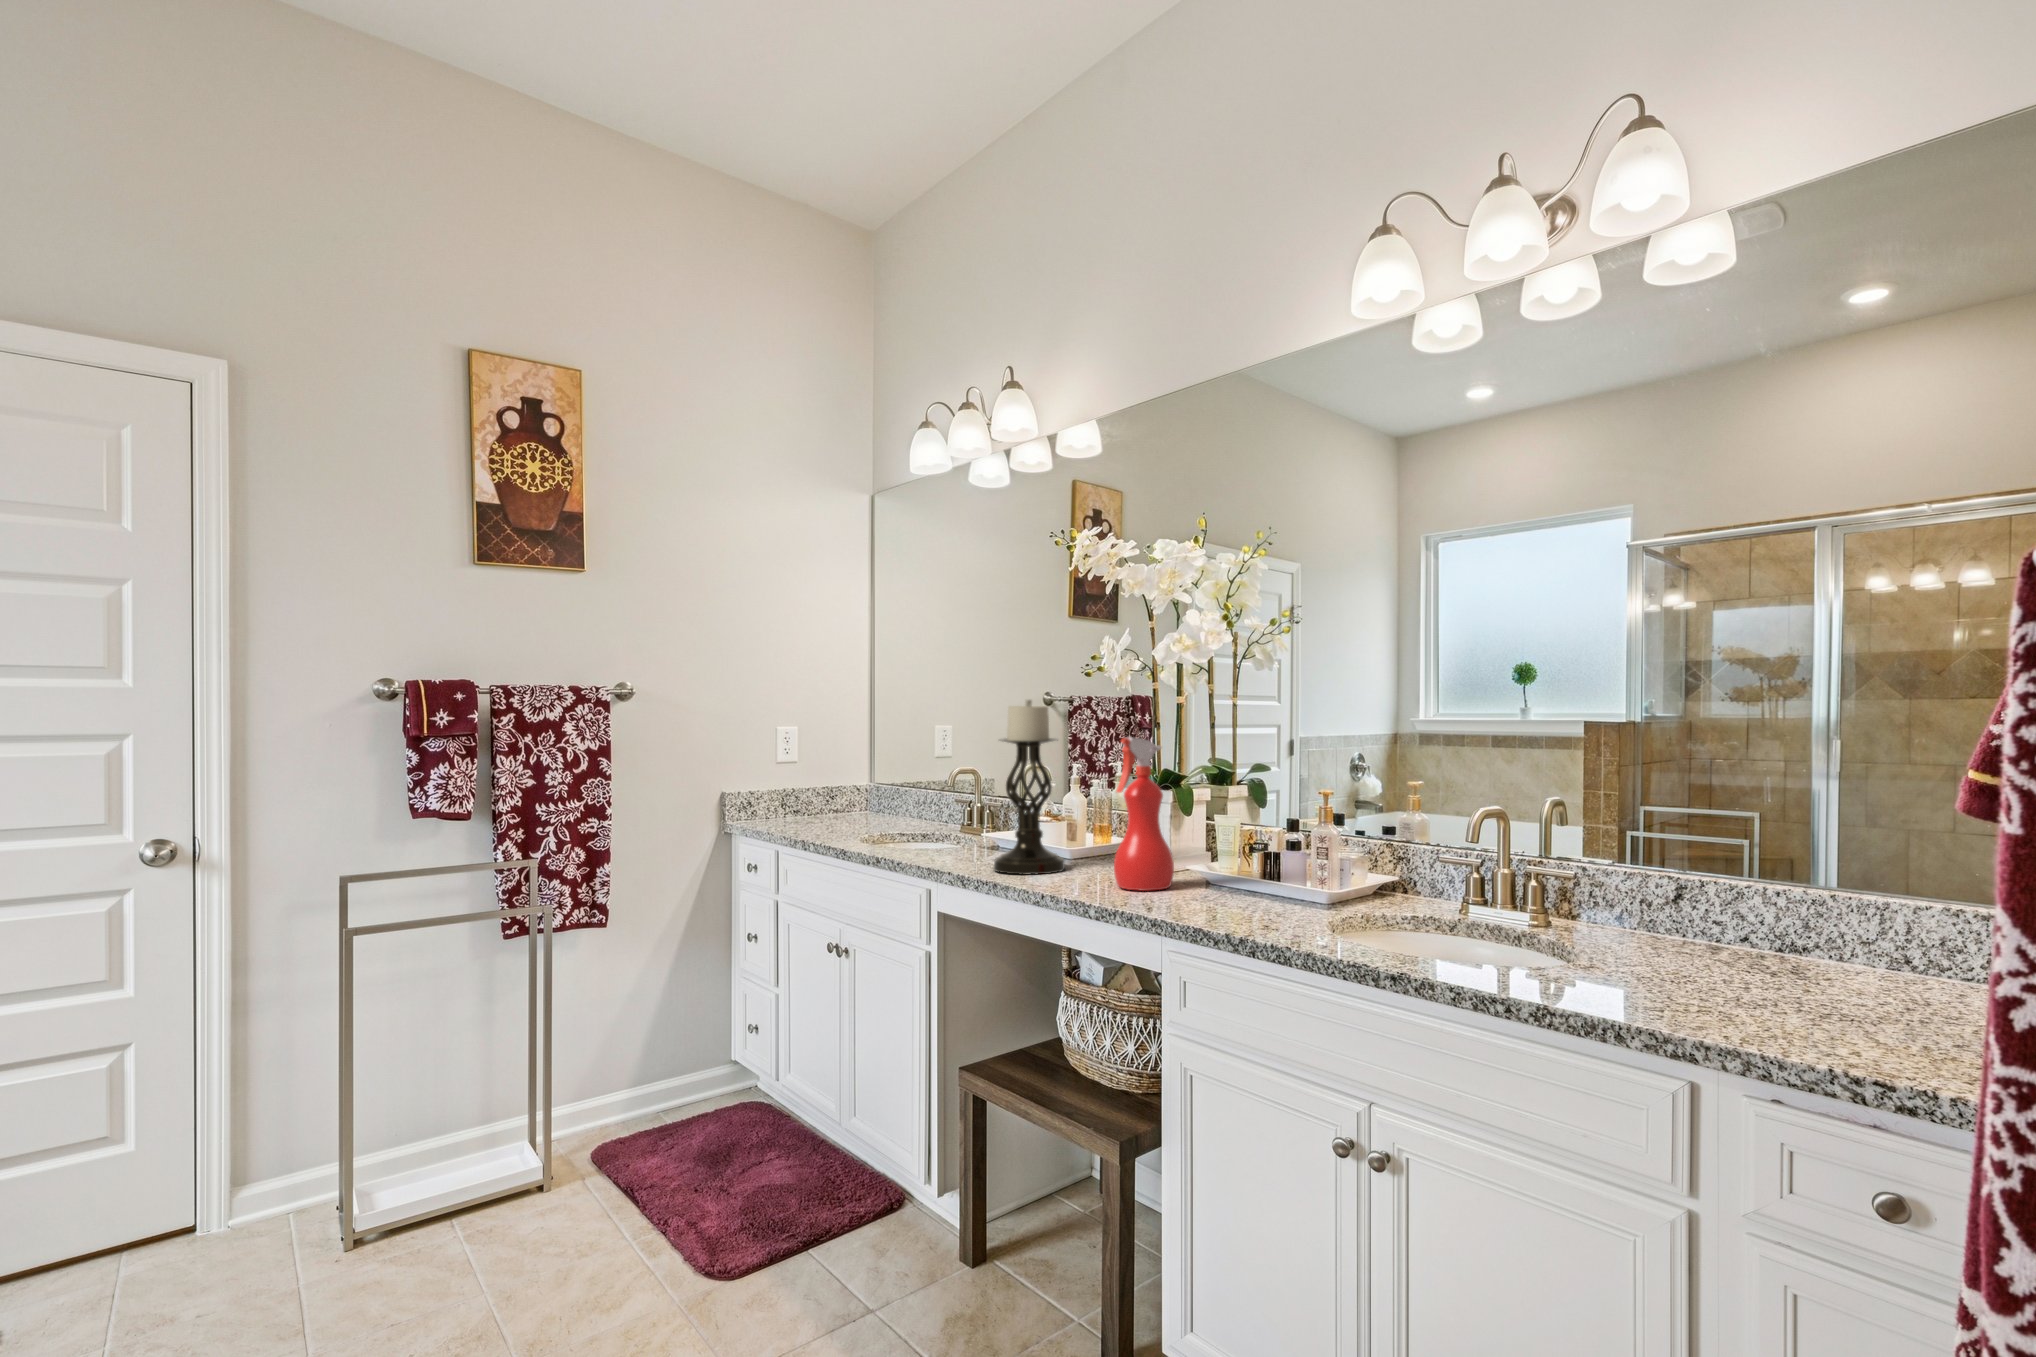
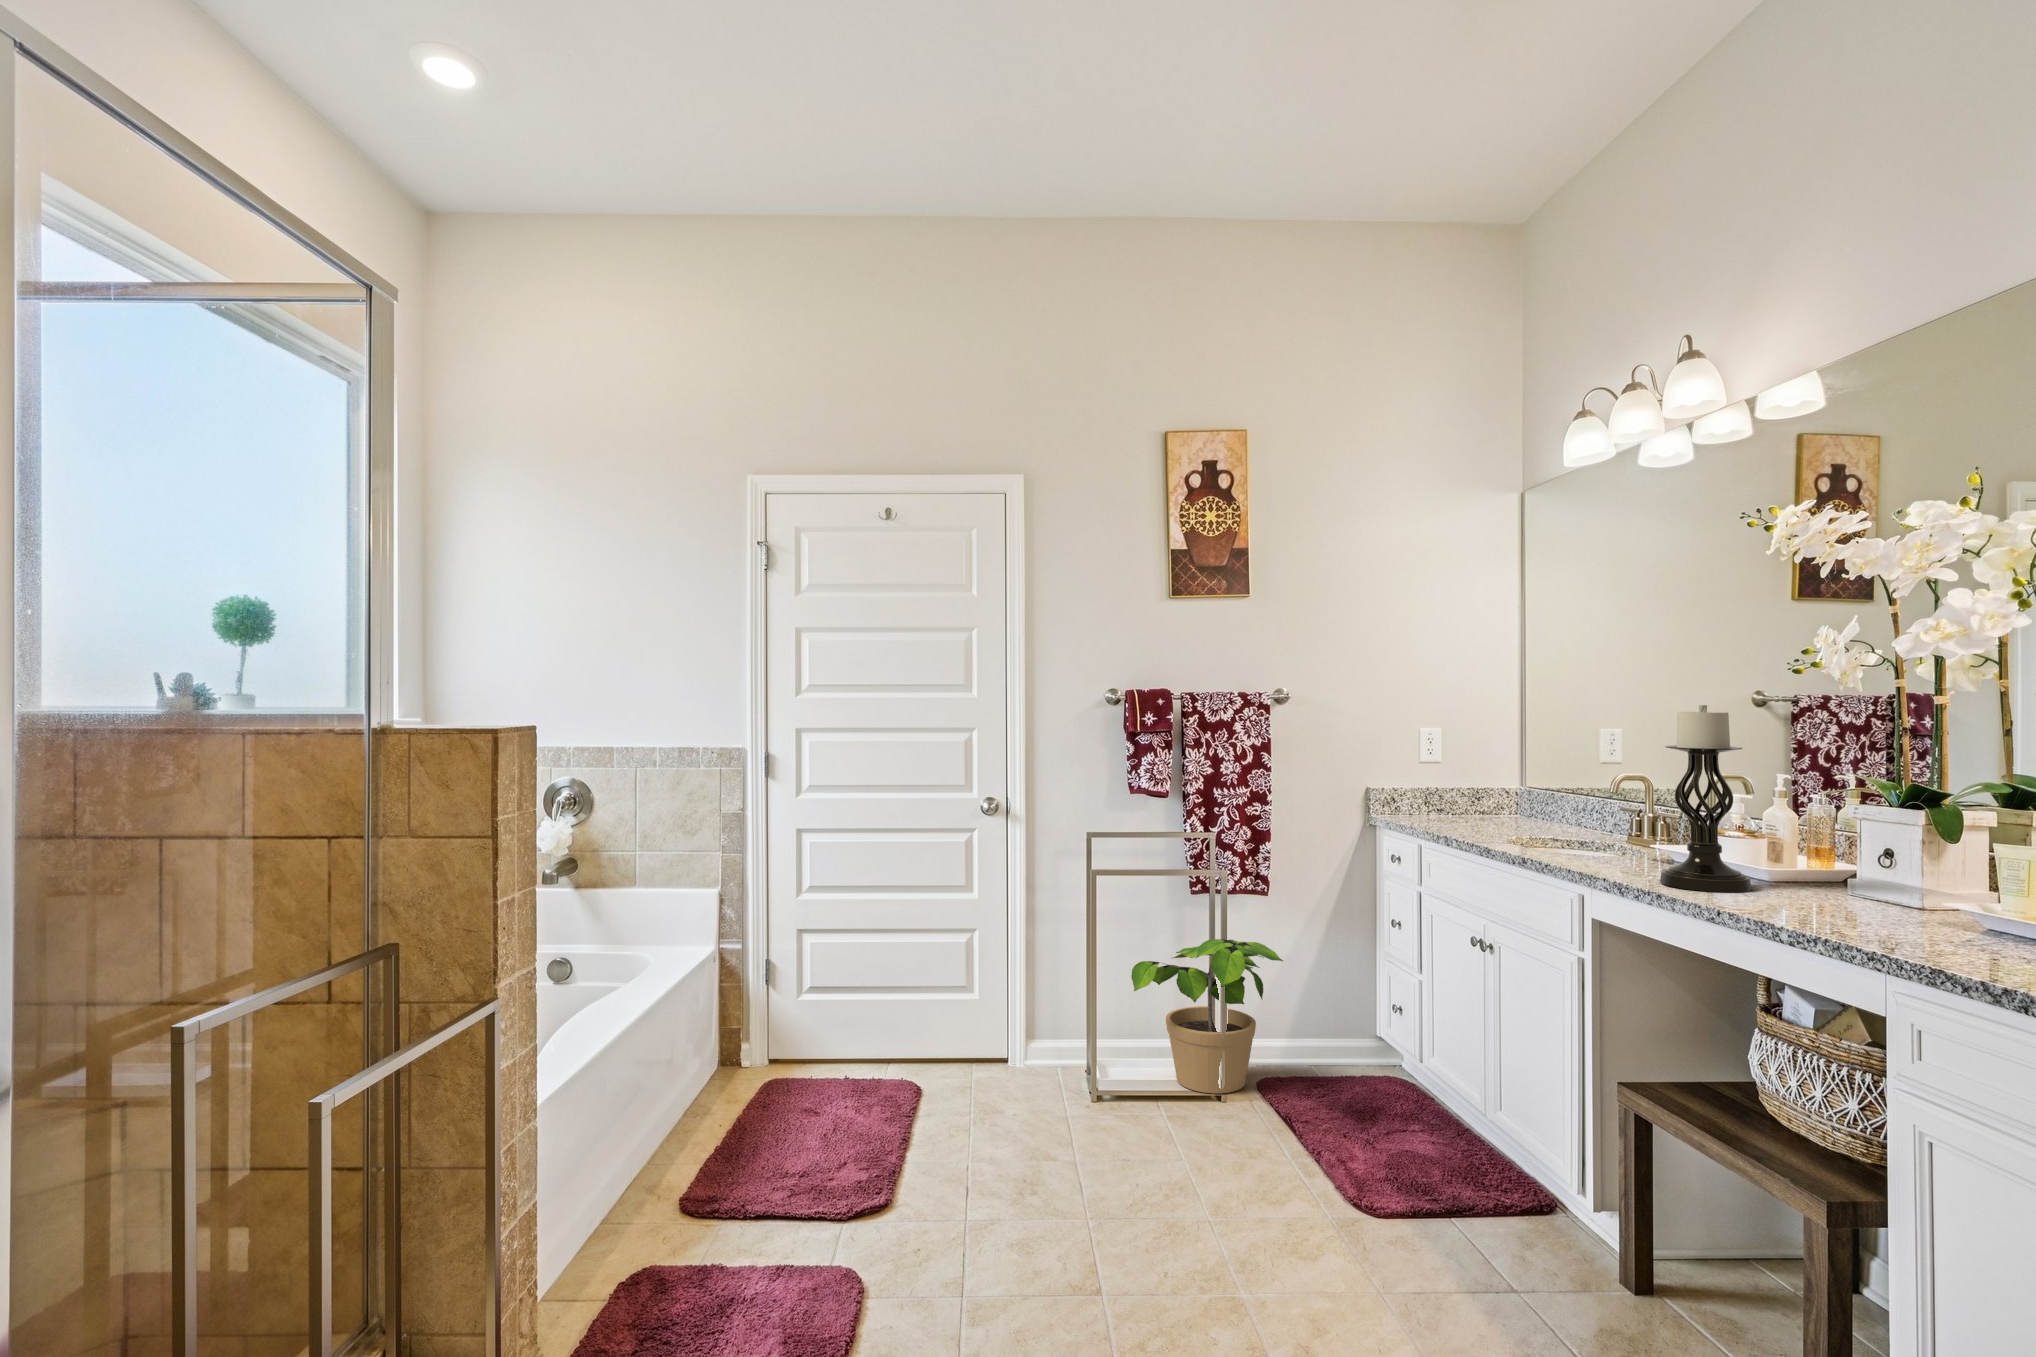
spray bottle: present [1114,737,1174,891] -> none [1825,746,1914,926]
potted plant: none [430,982,624,1172] -> present [1131,939,1283,1094]

